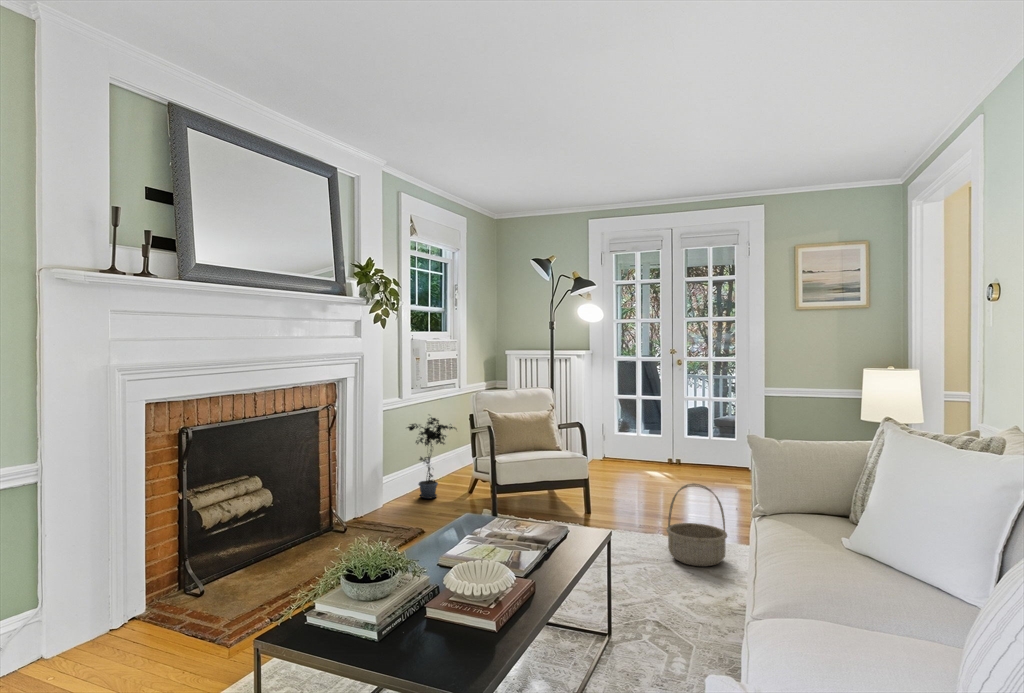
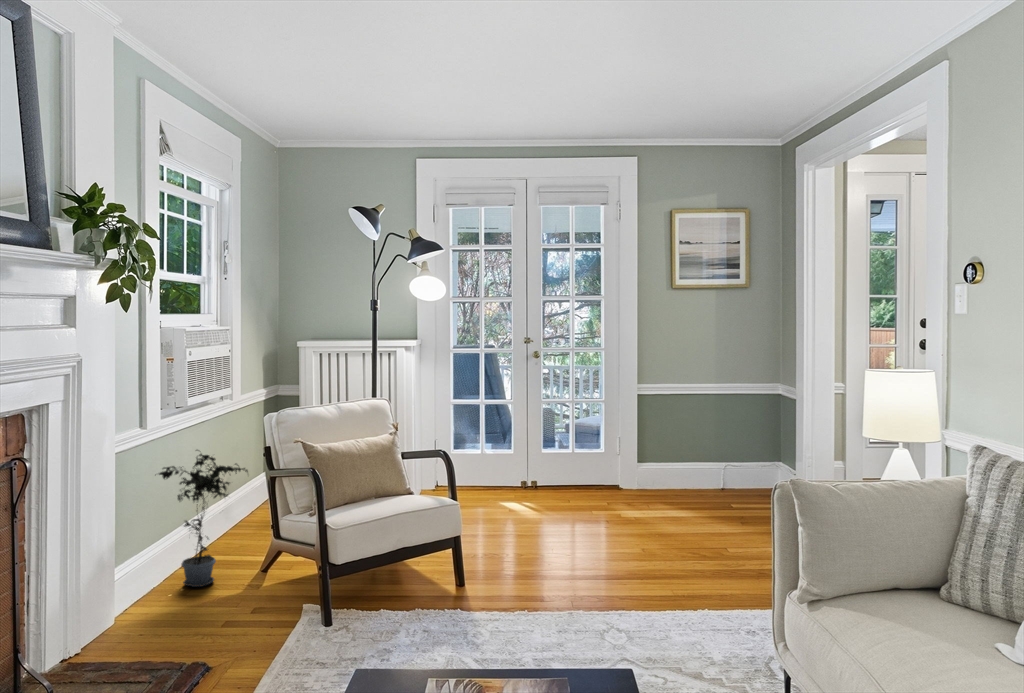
basket: present [667,484,727,566] -> none [608,536,692,654]

